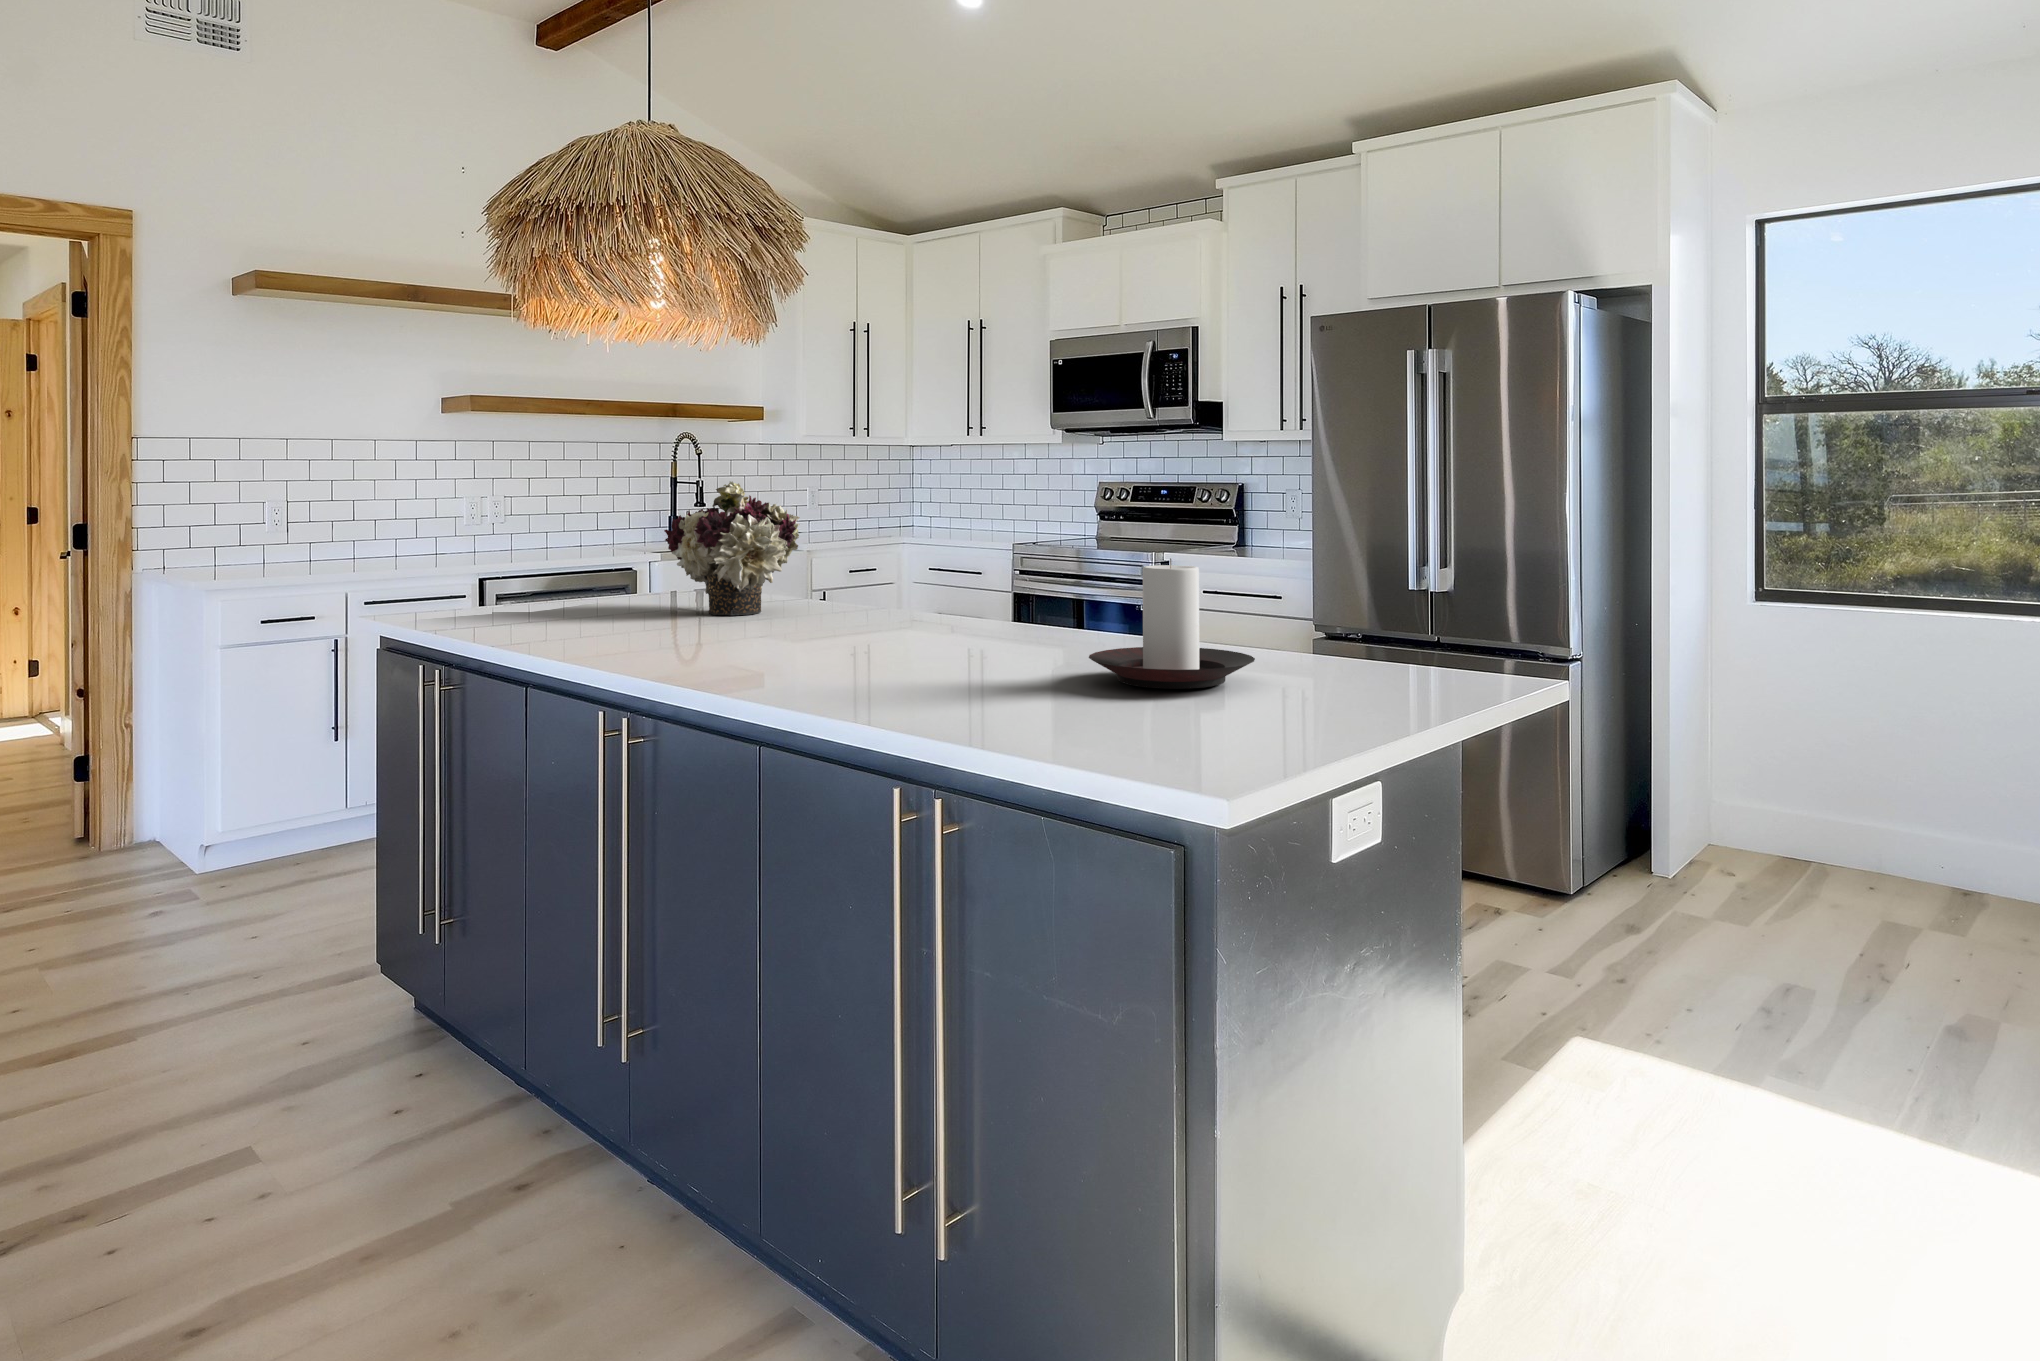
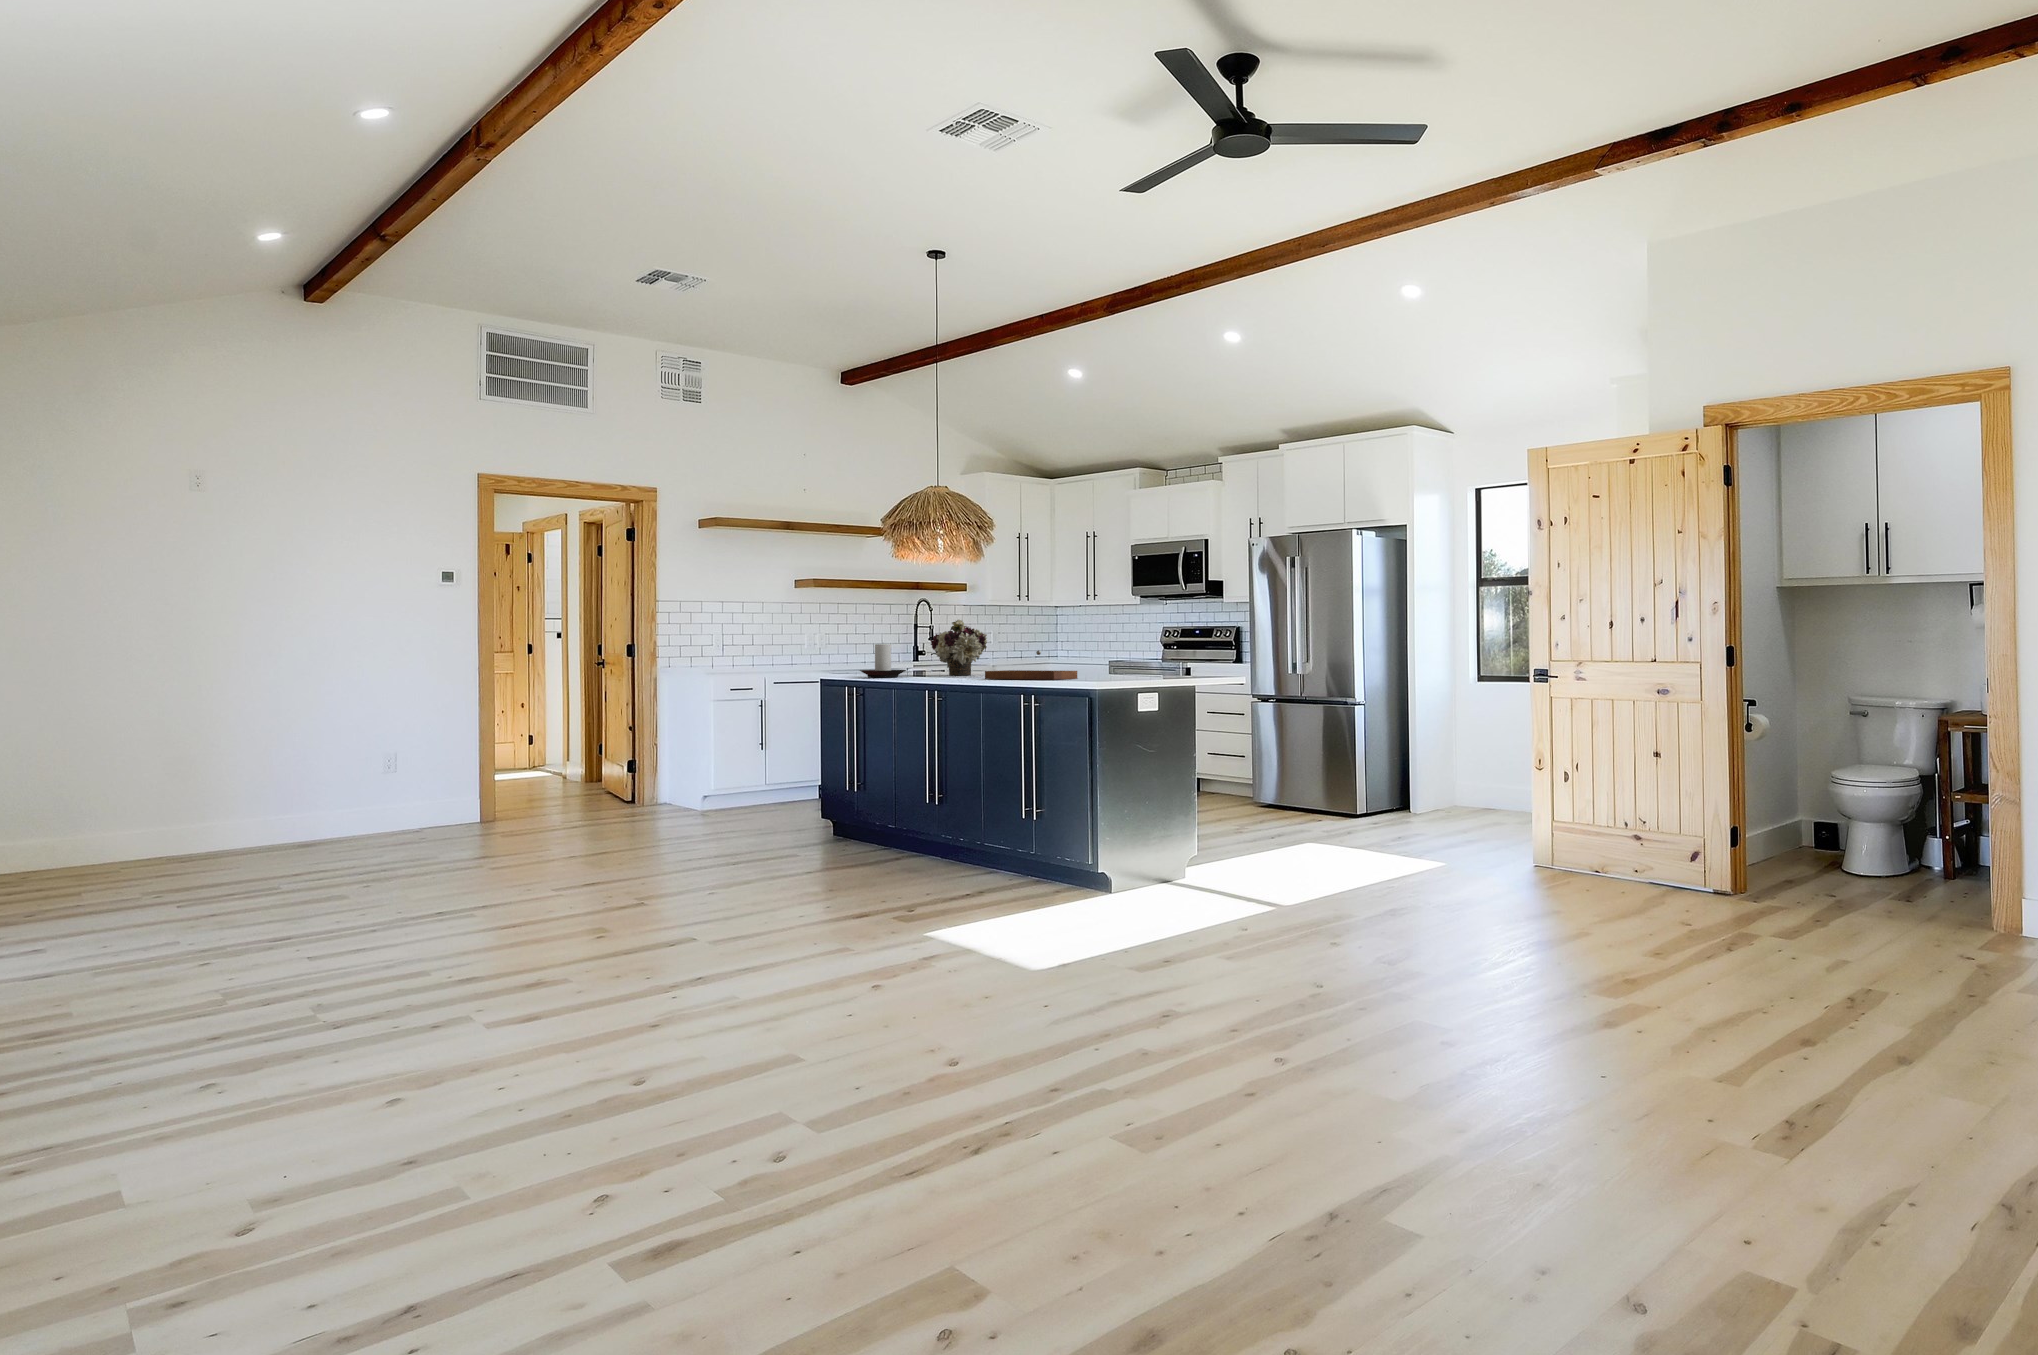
candle holder: present [1089,558,1255,689] -> present [860,644,906,677]
tray: none [794,576,1051,671] -> present [985,650,1077,680]

